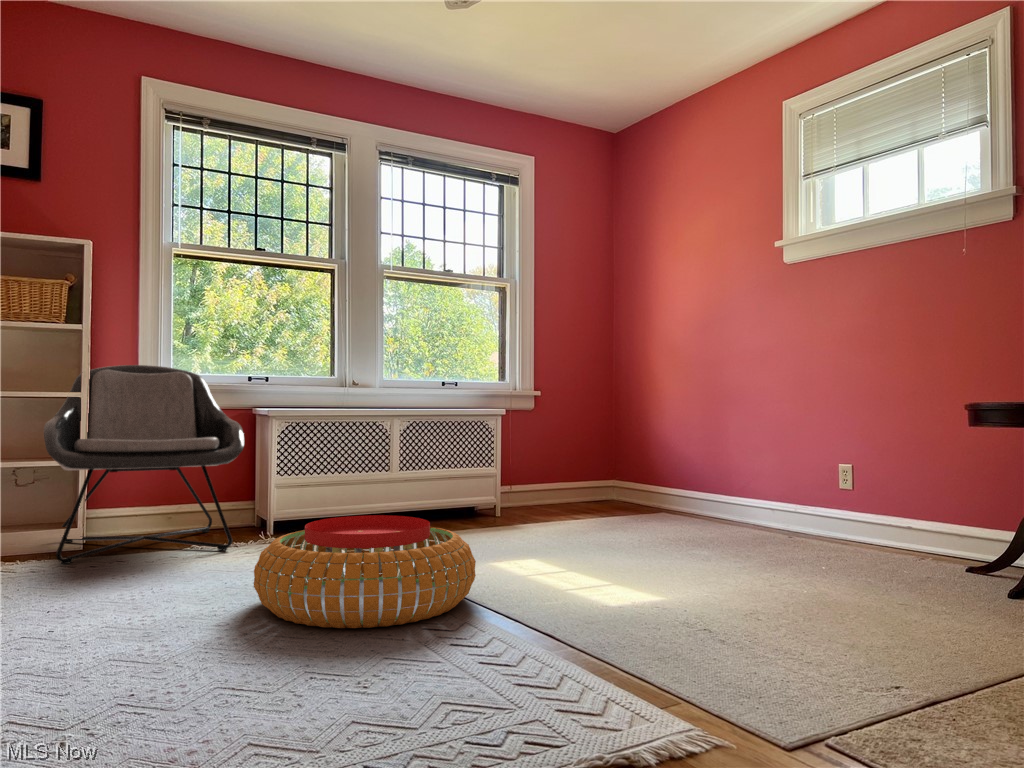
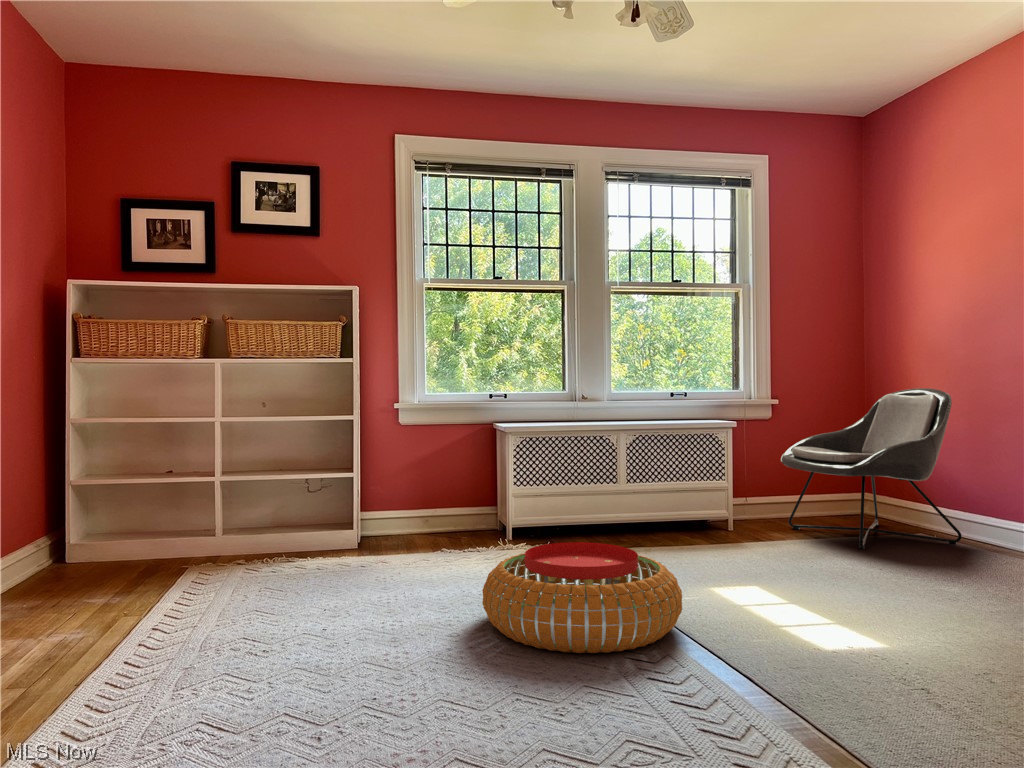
lounge chair: present [44,365,244,564] -> present [781,388,962,550]

